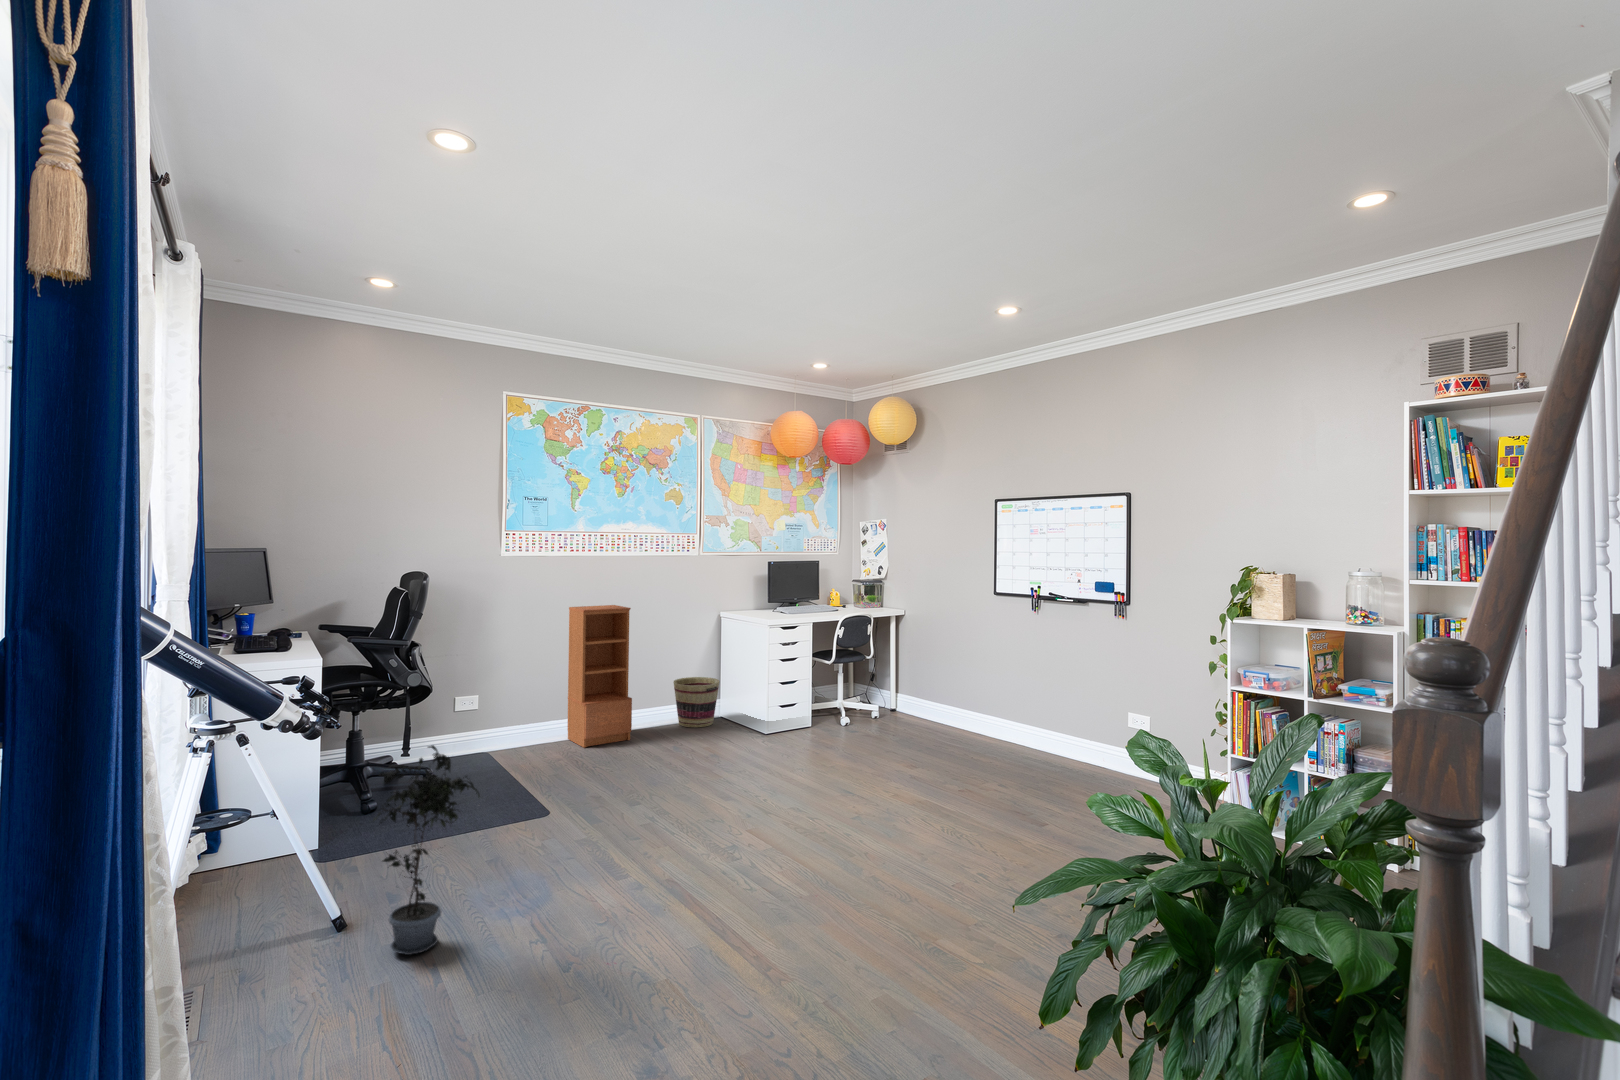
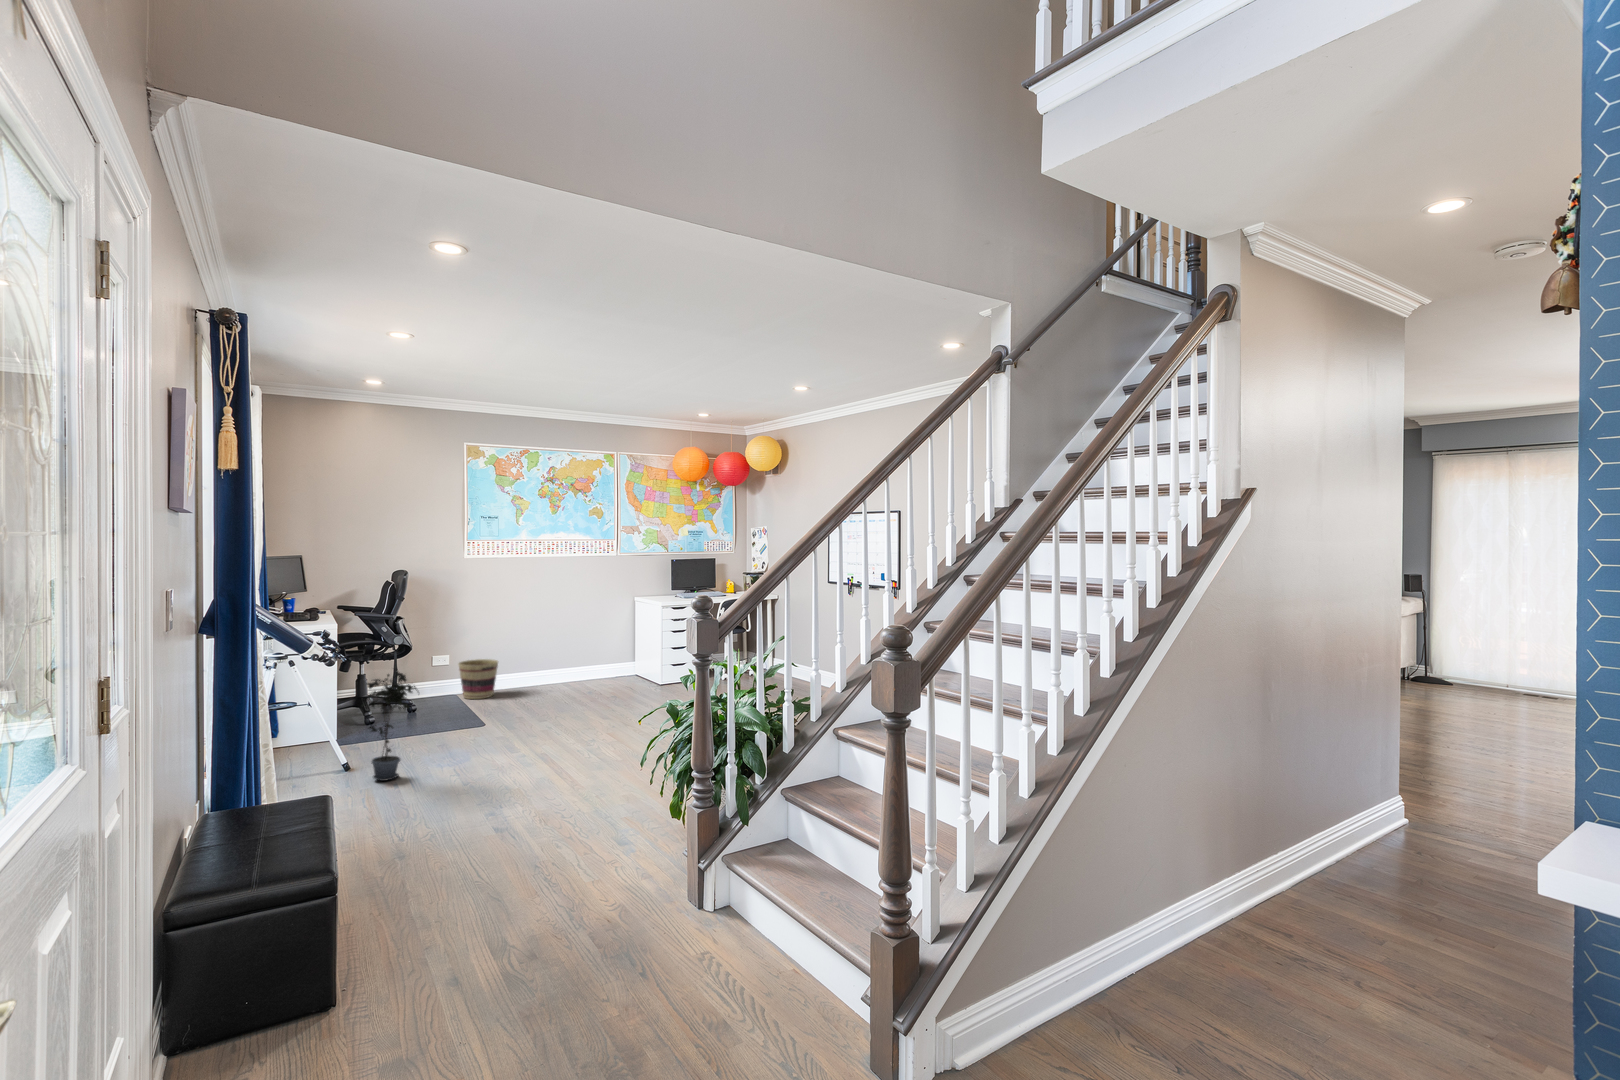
bookcase: present [568,605,632,748] -> none [514,593,559,693]
basket: present [673,677,720,727] -> present [459,659,498,699]

